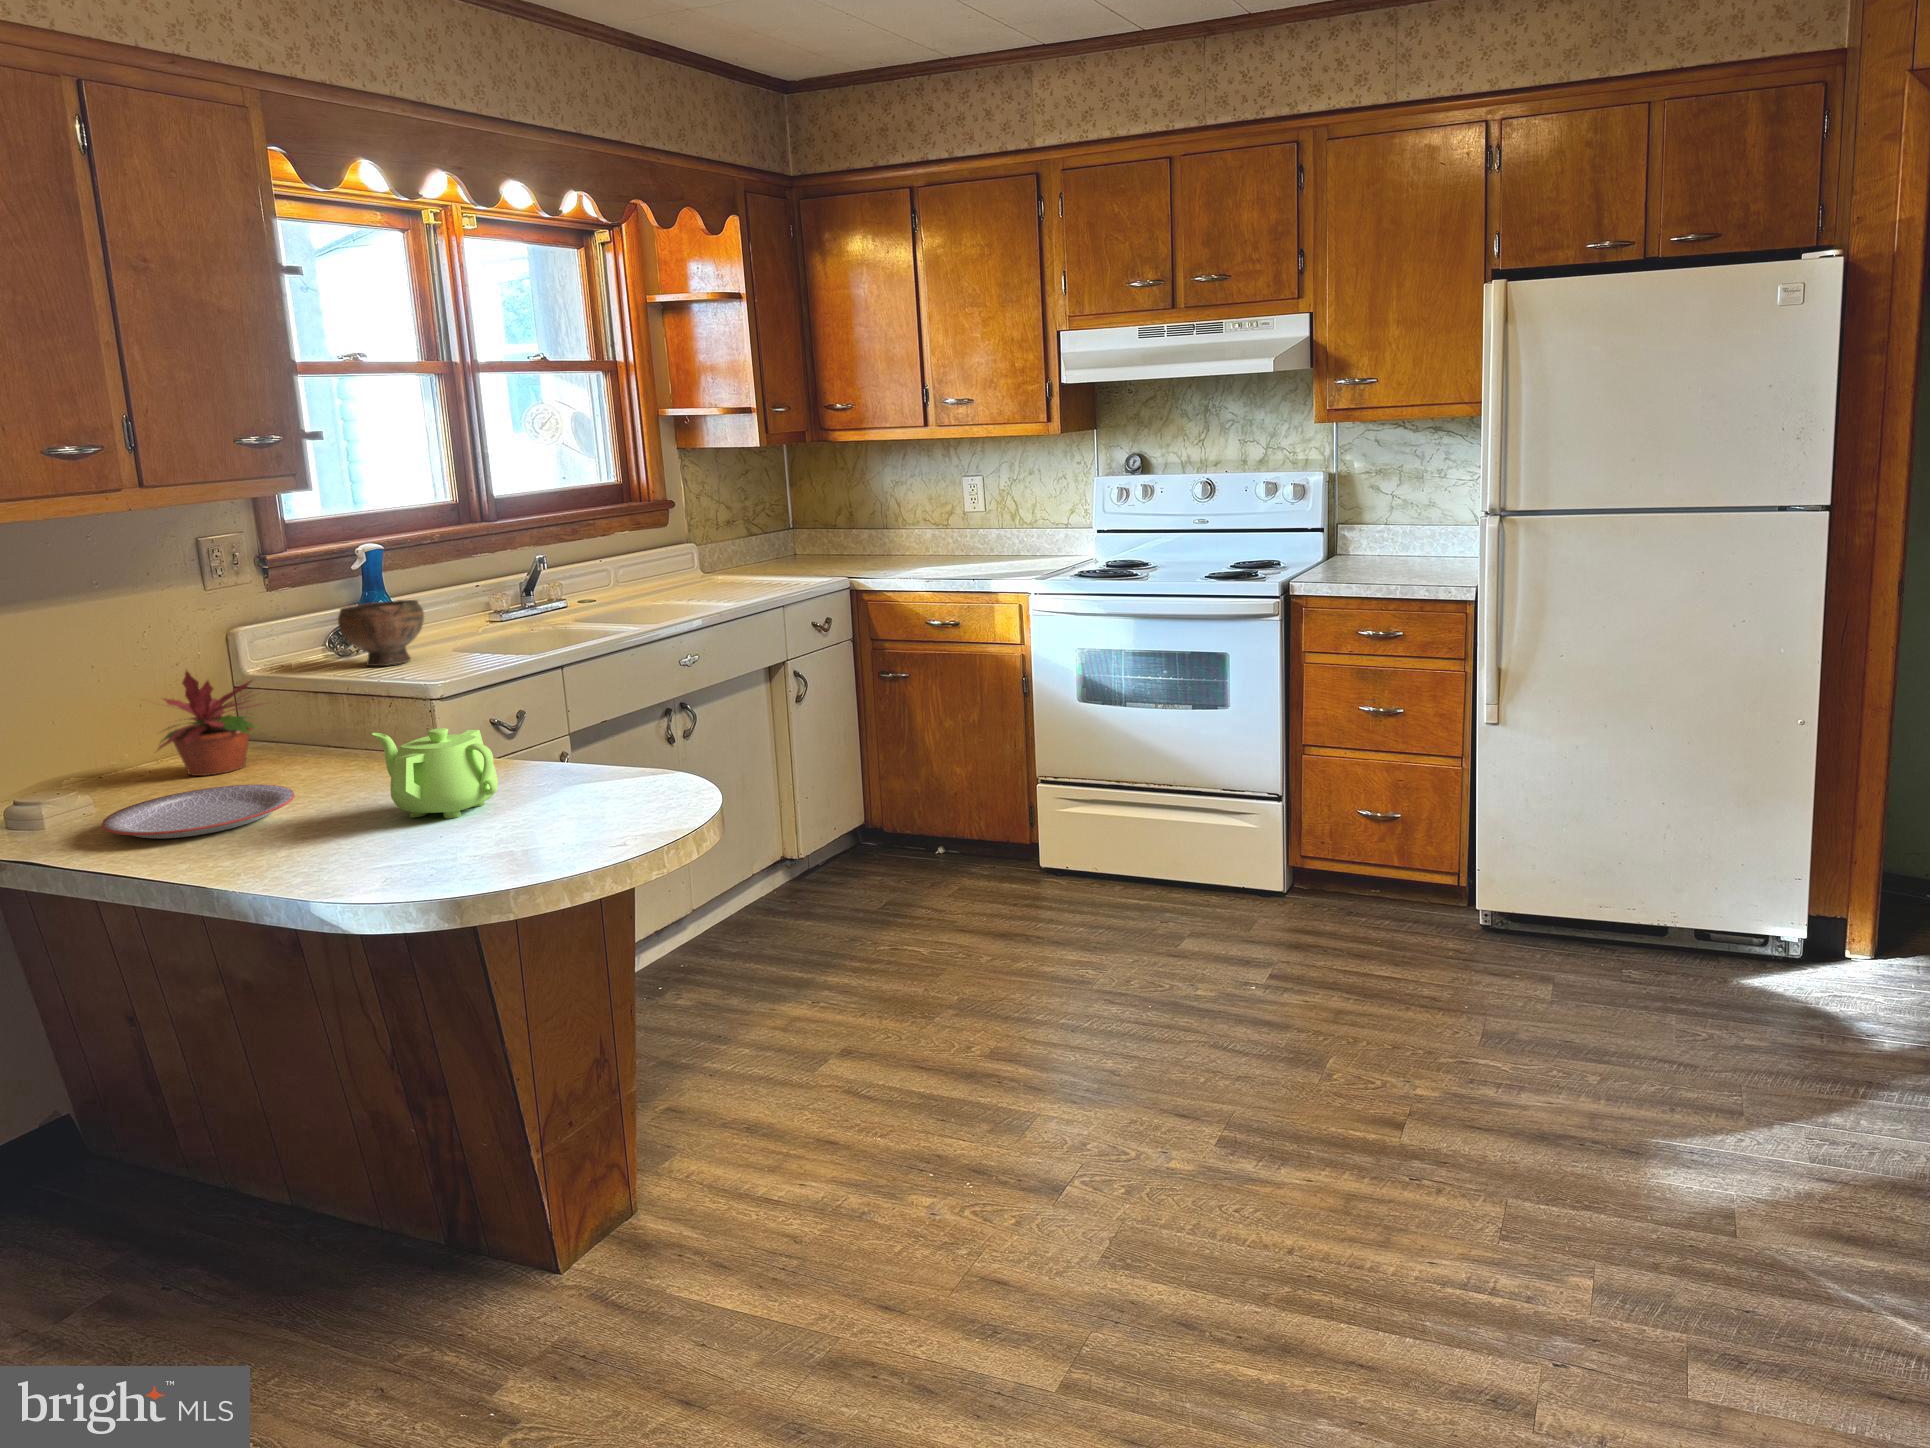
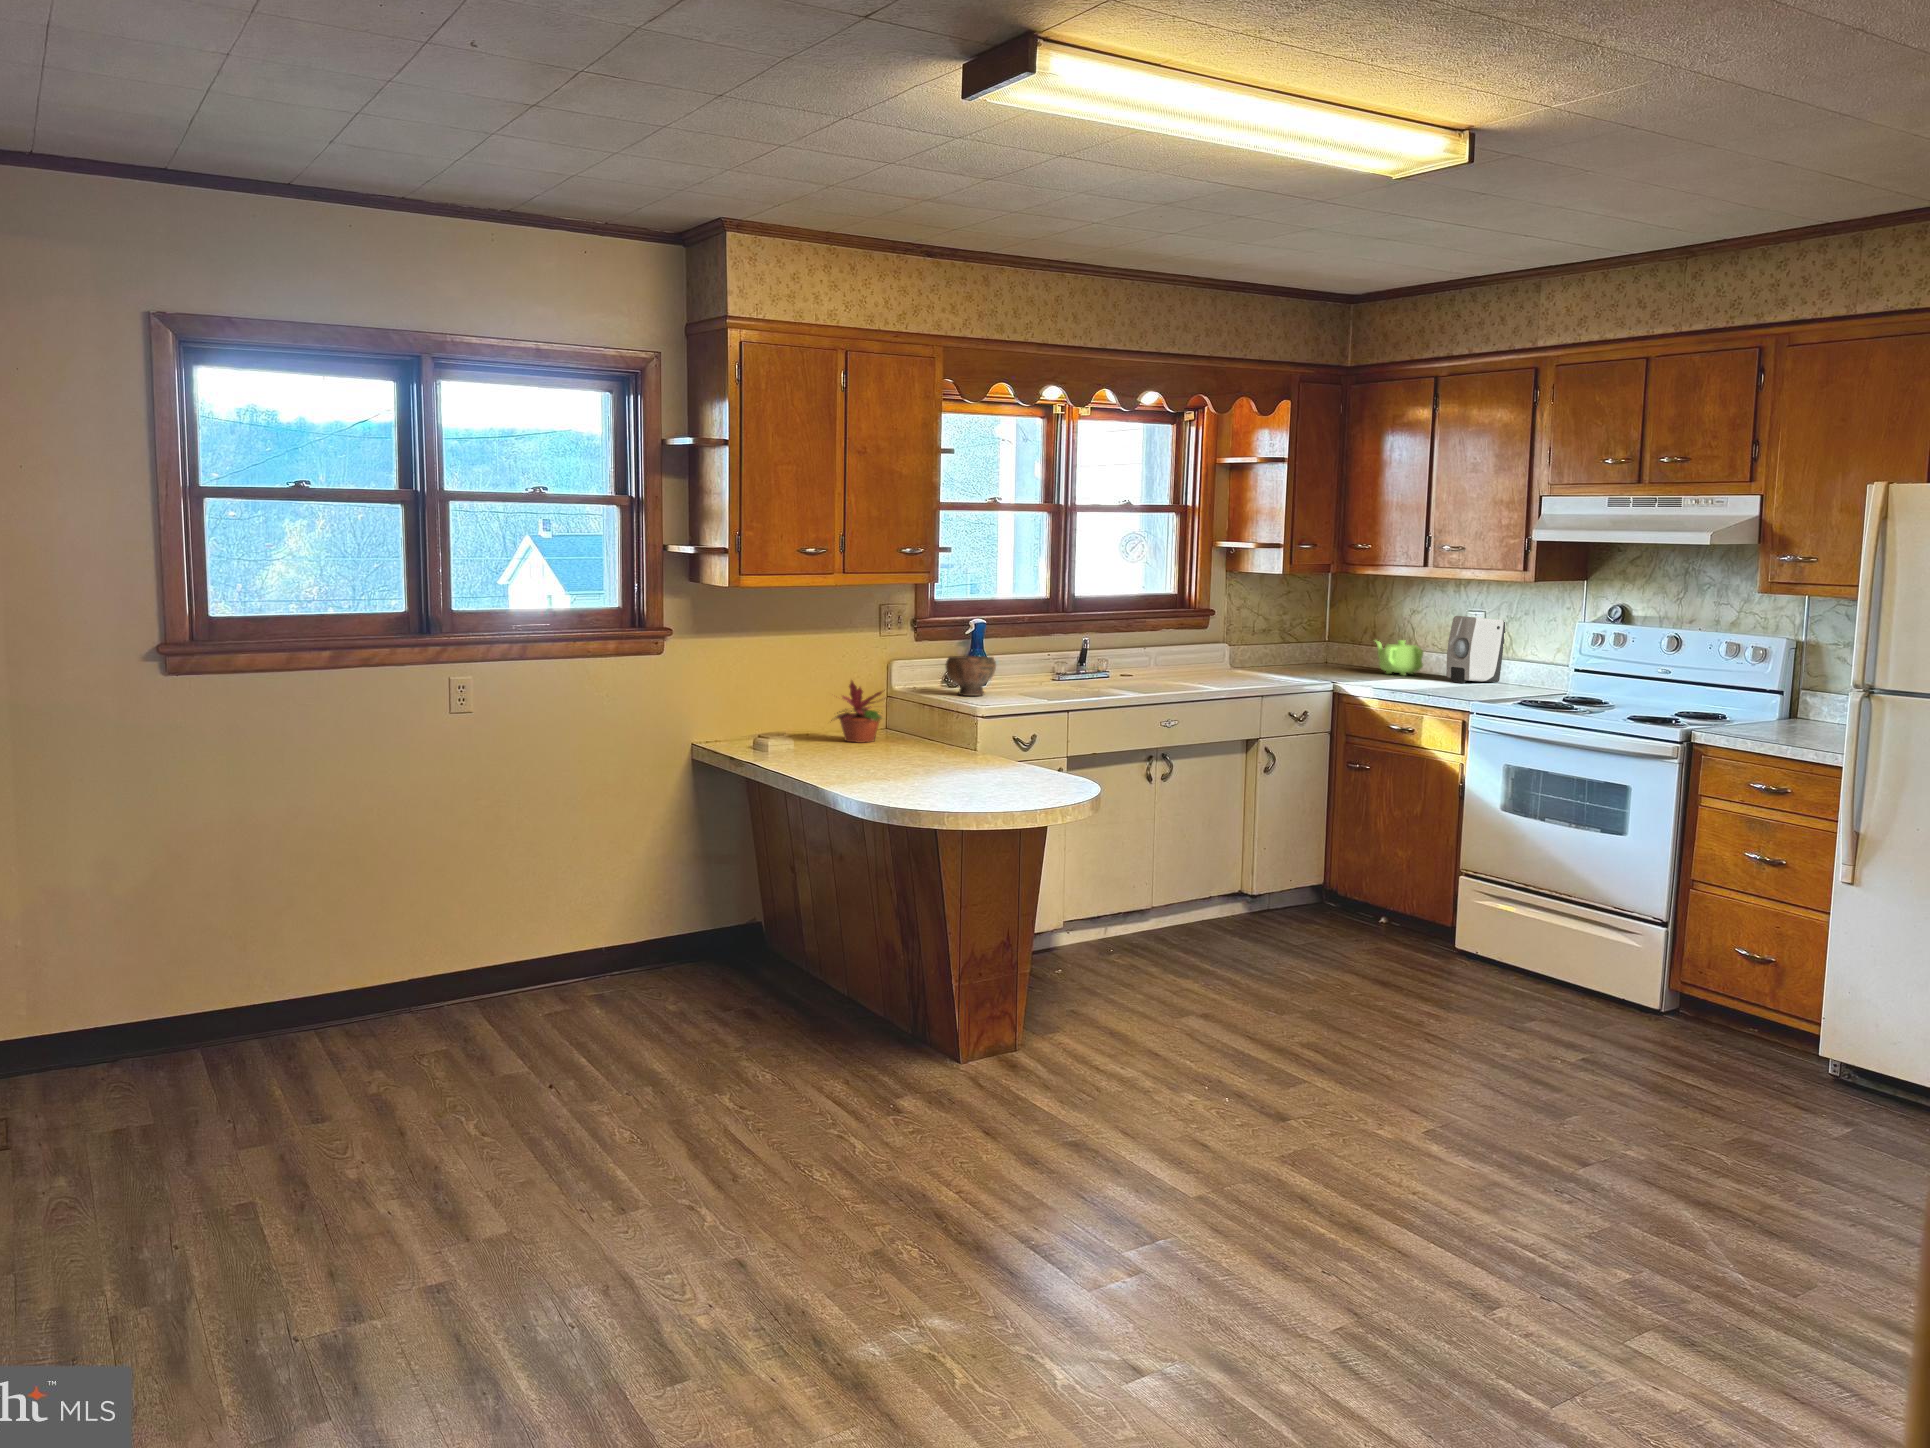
soap dispenser: none [954,479,1011,558] -> present [1446,616,1506,683]
teapot: present [372,728,498,819] -> present [1376,640,1423,675]
plate: present [102,784,295,839] -> none [786,745,881,765]

